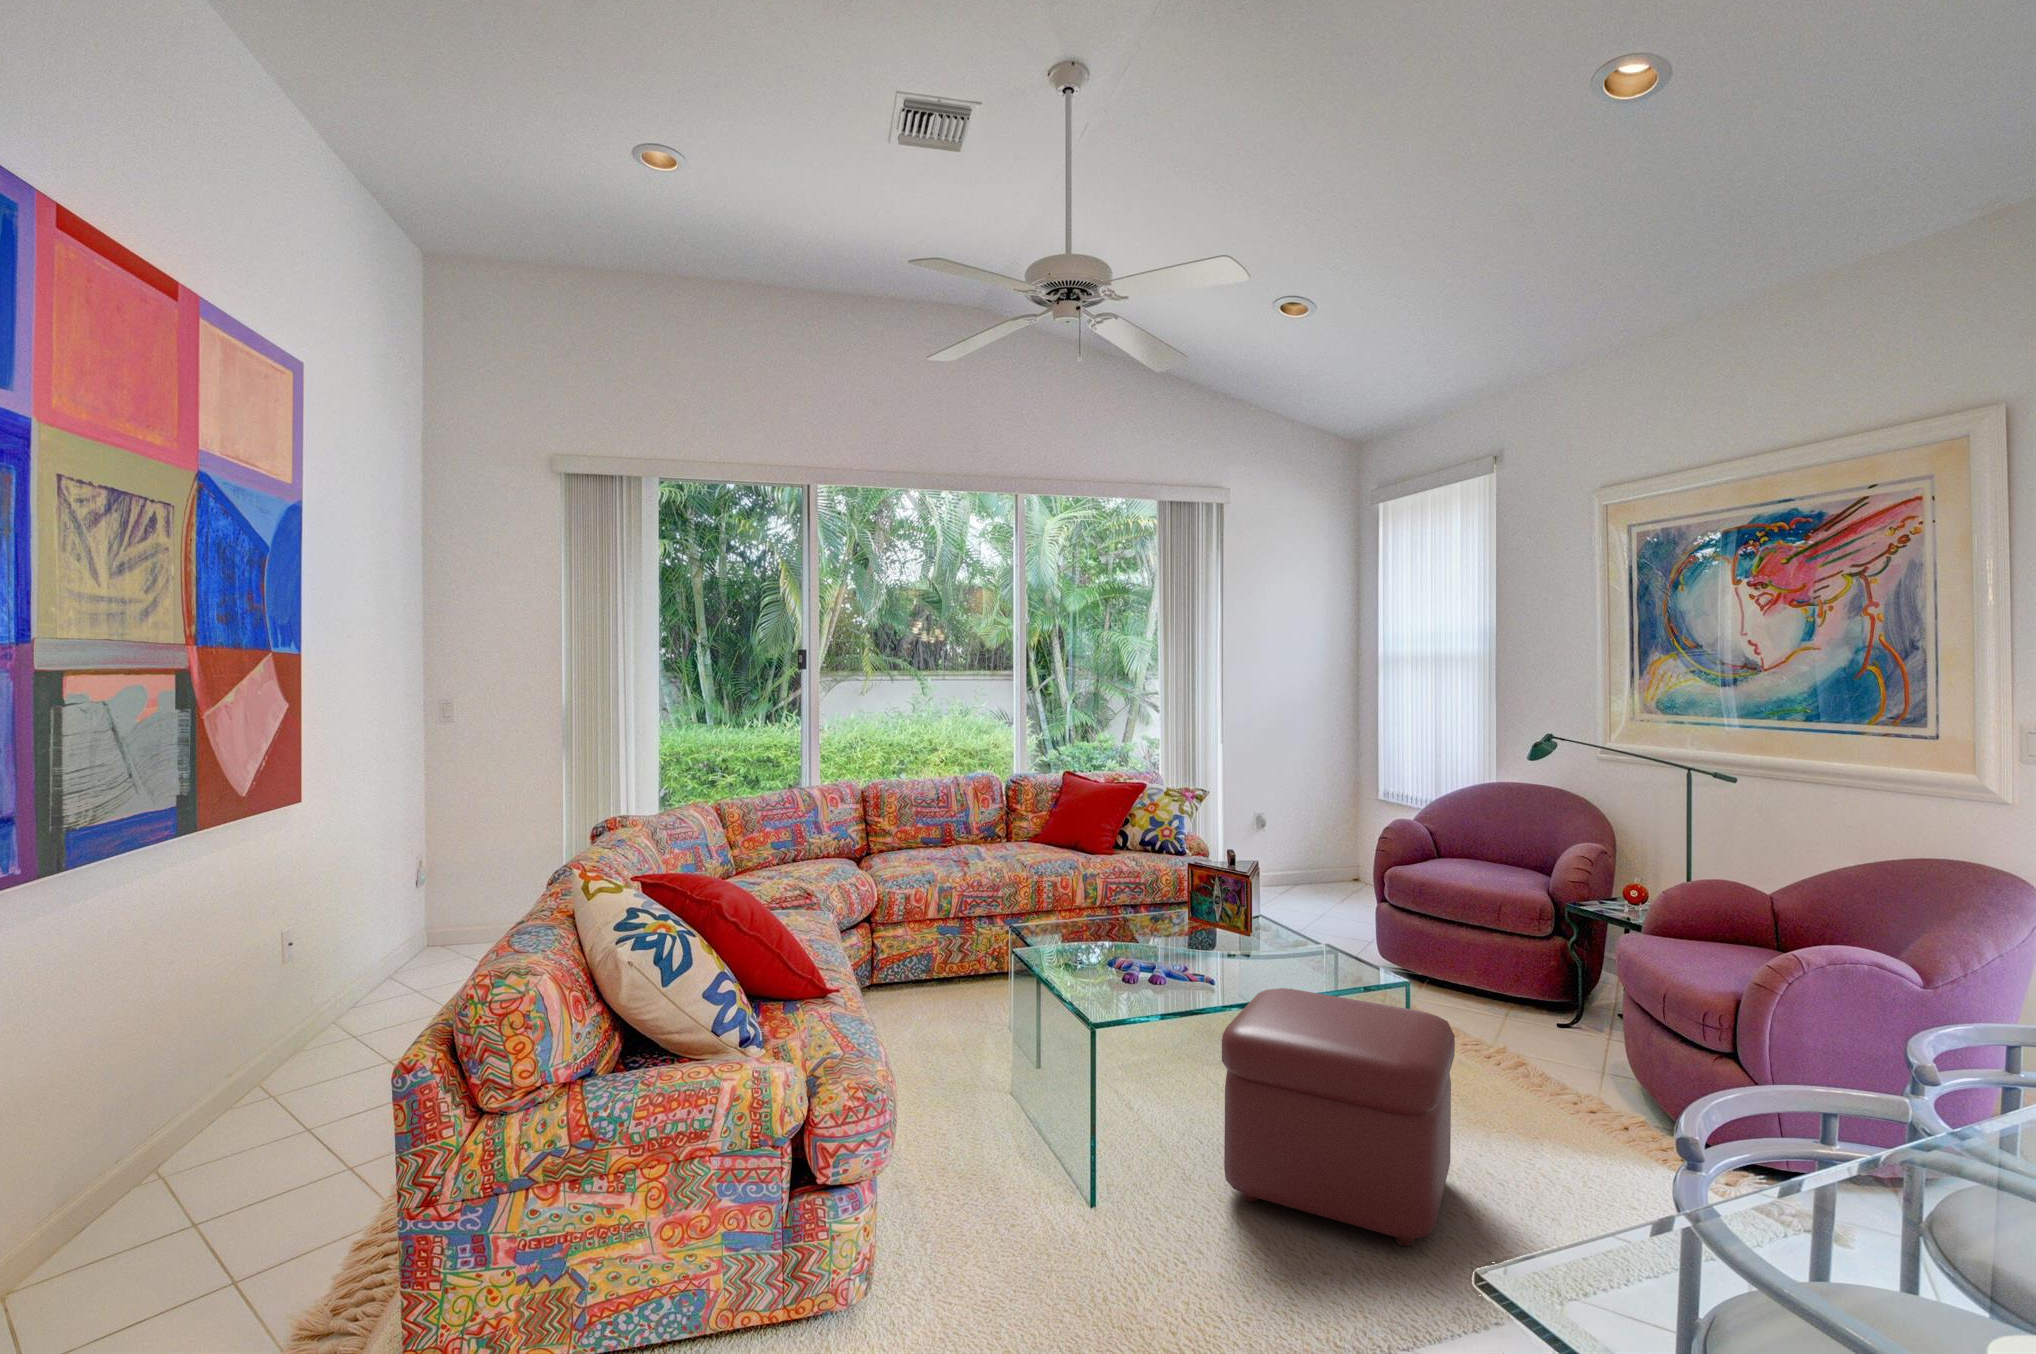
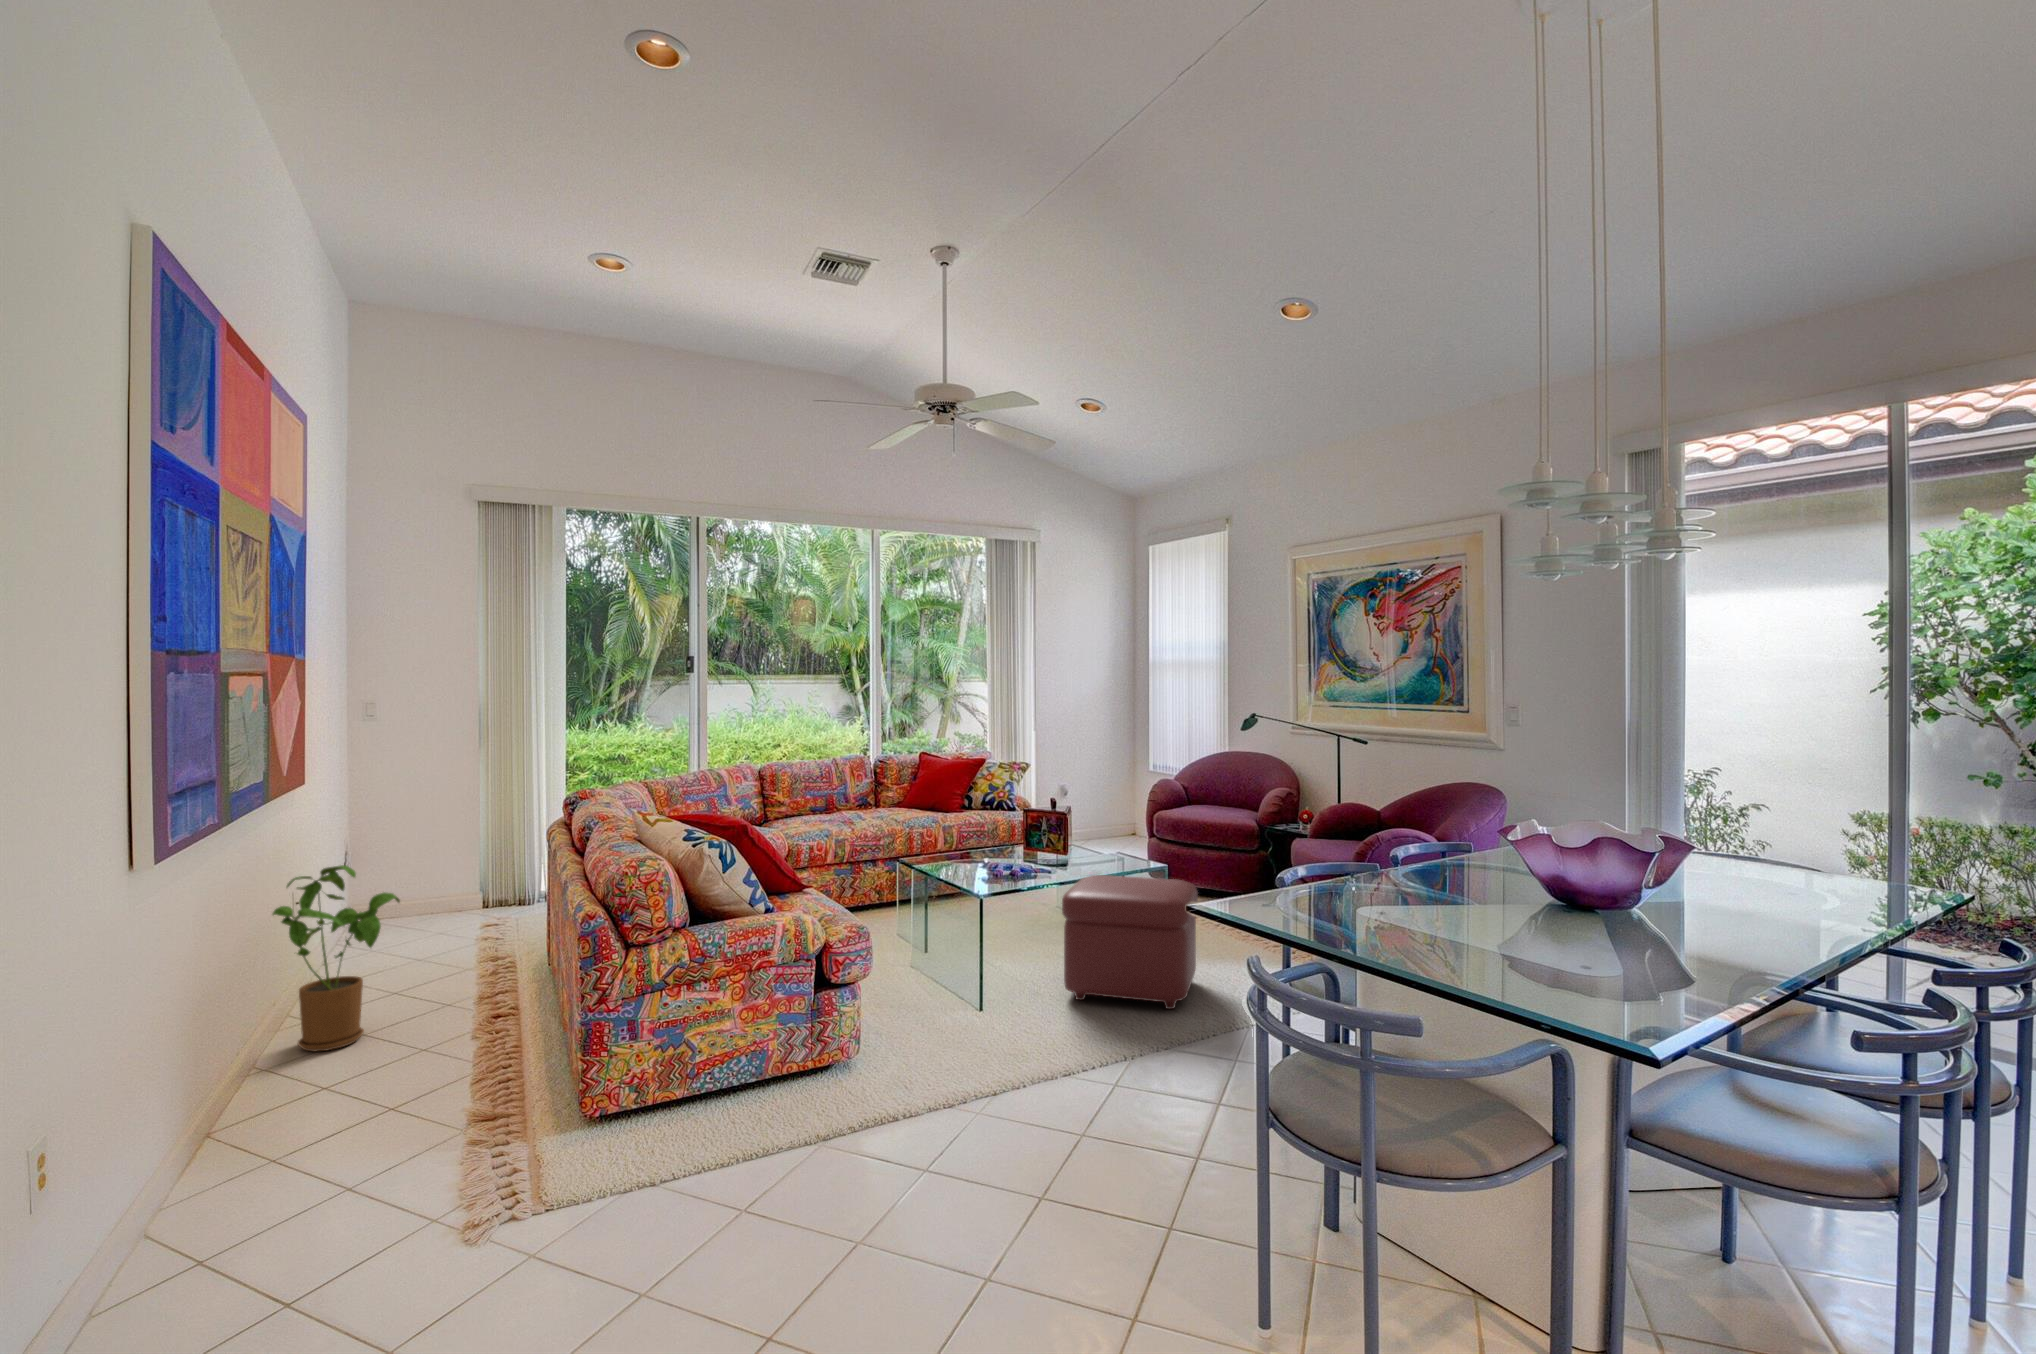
house plant: none [148,920,335,1169] -> present [273,865,400,1051]

